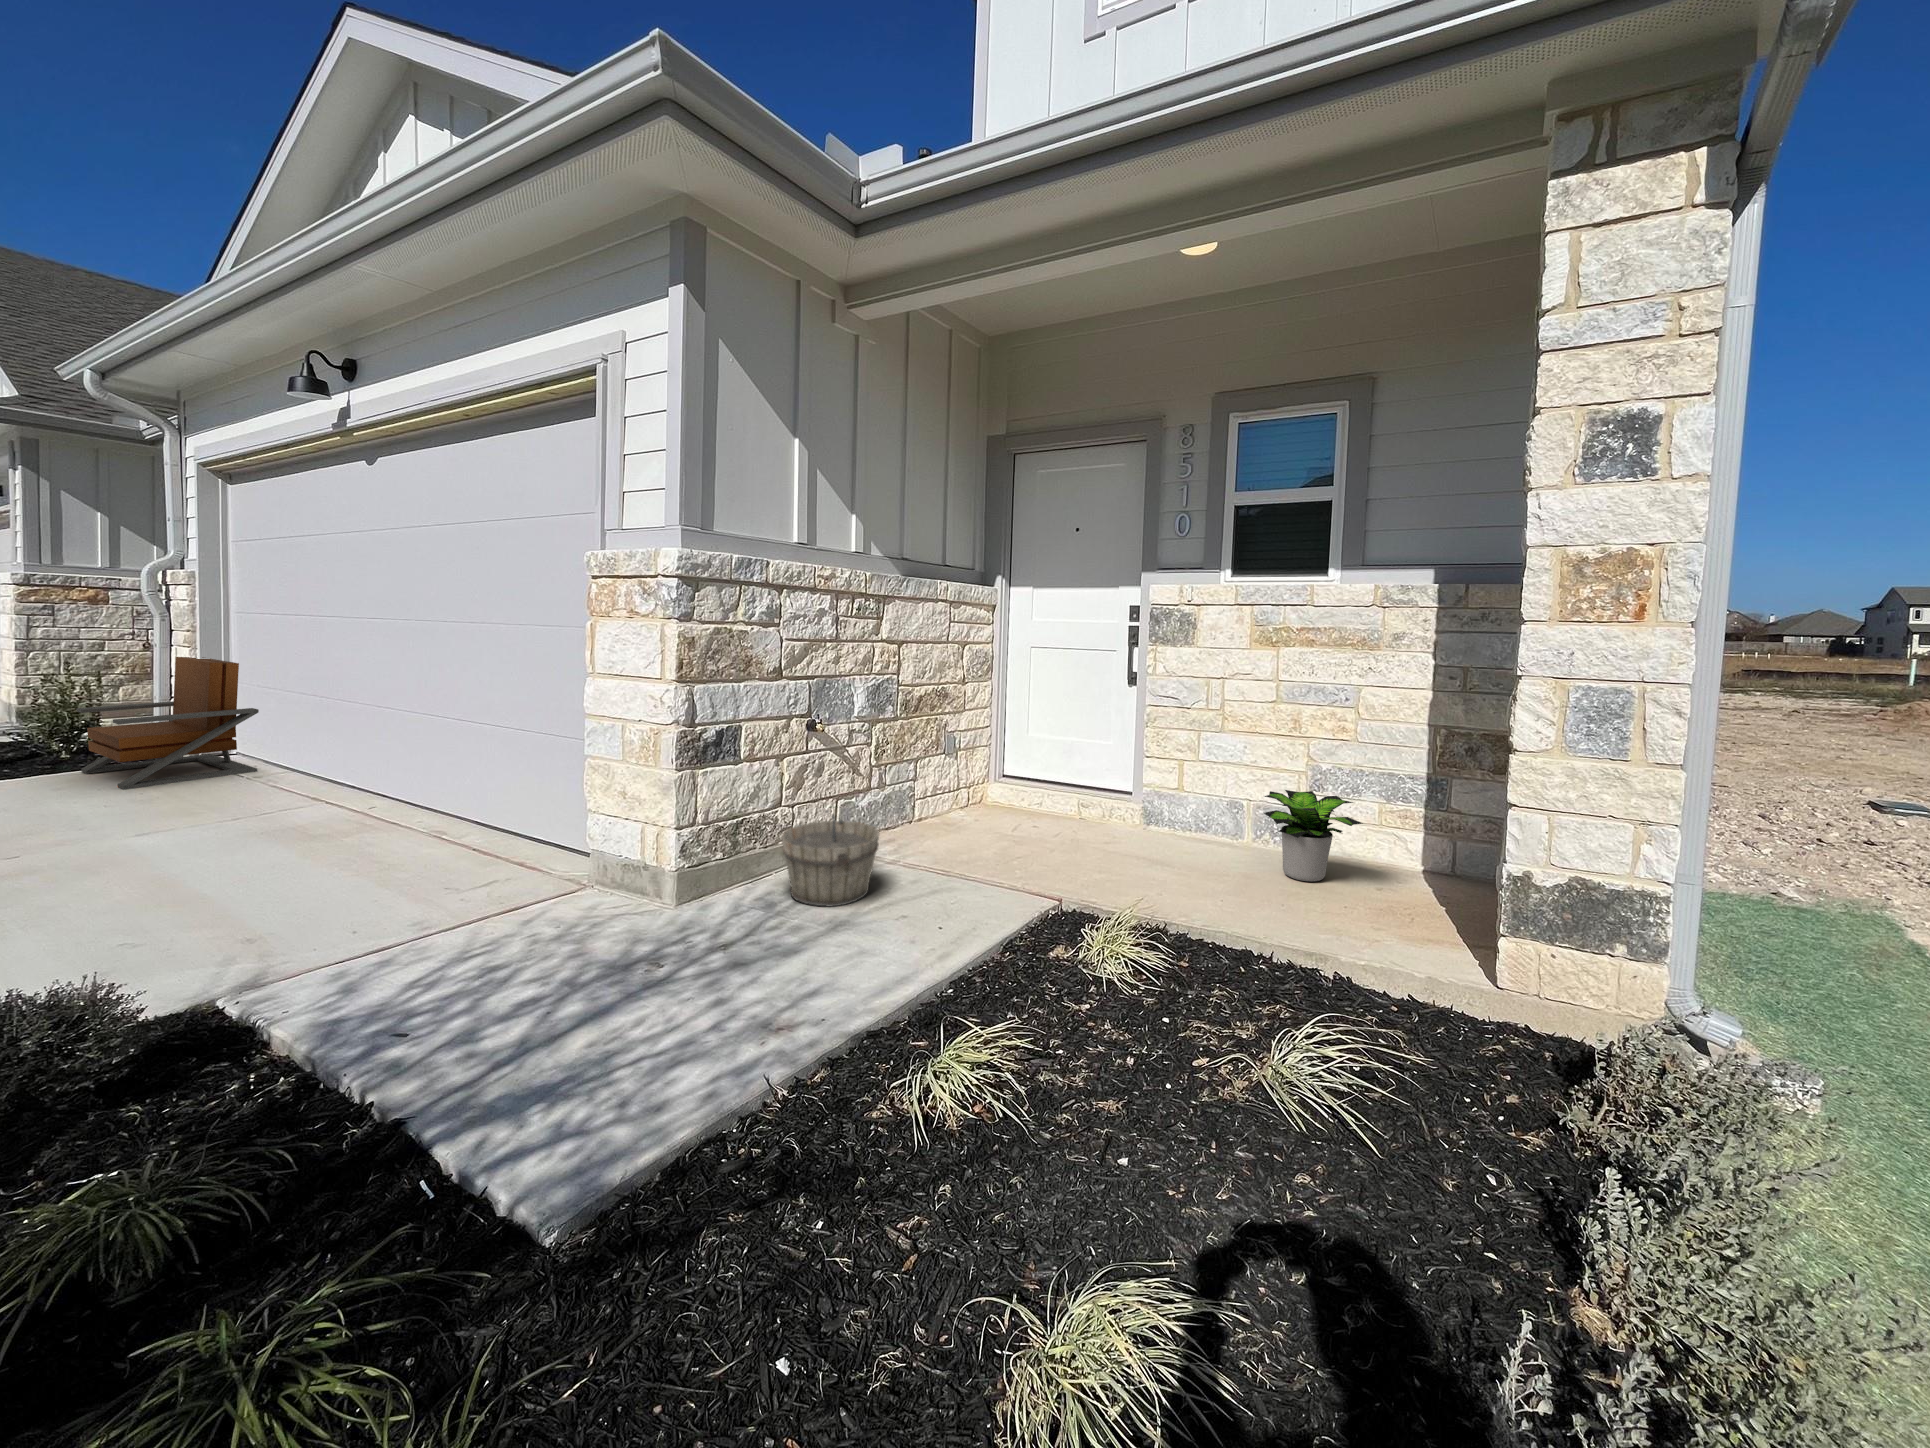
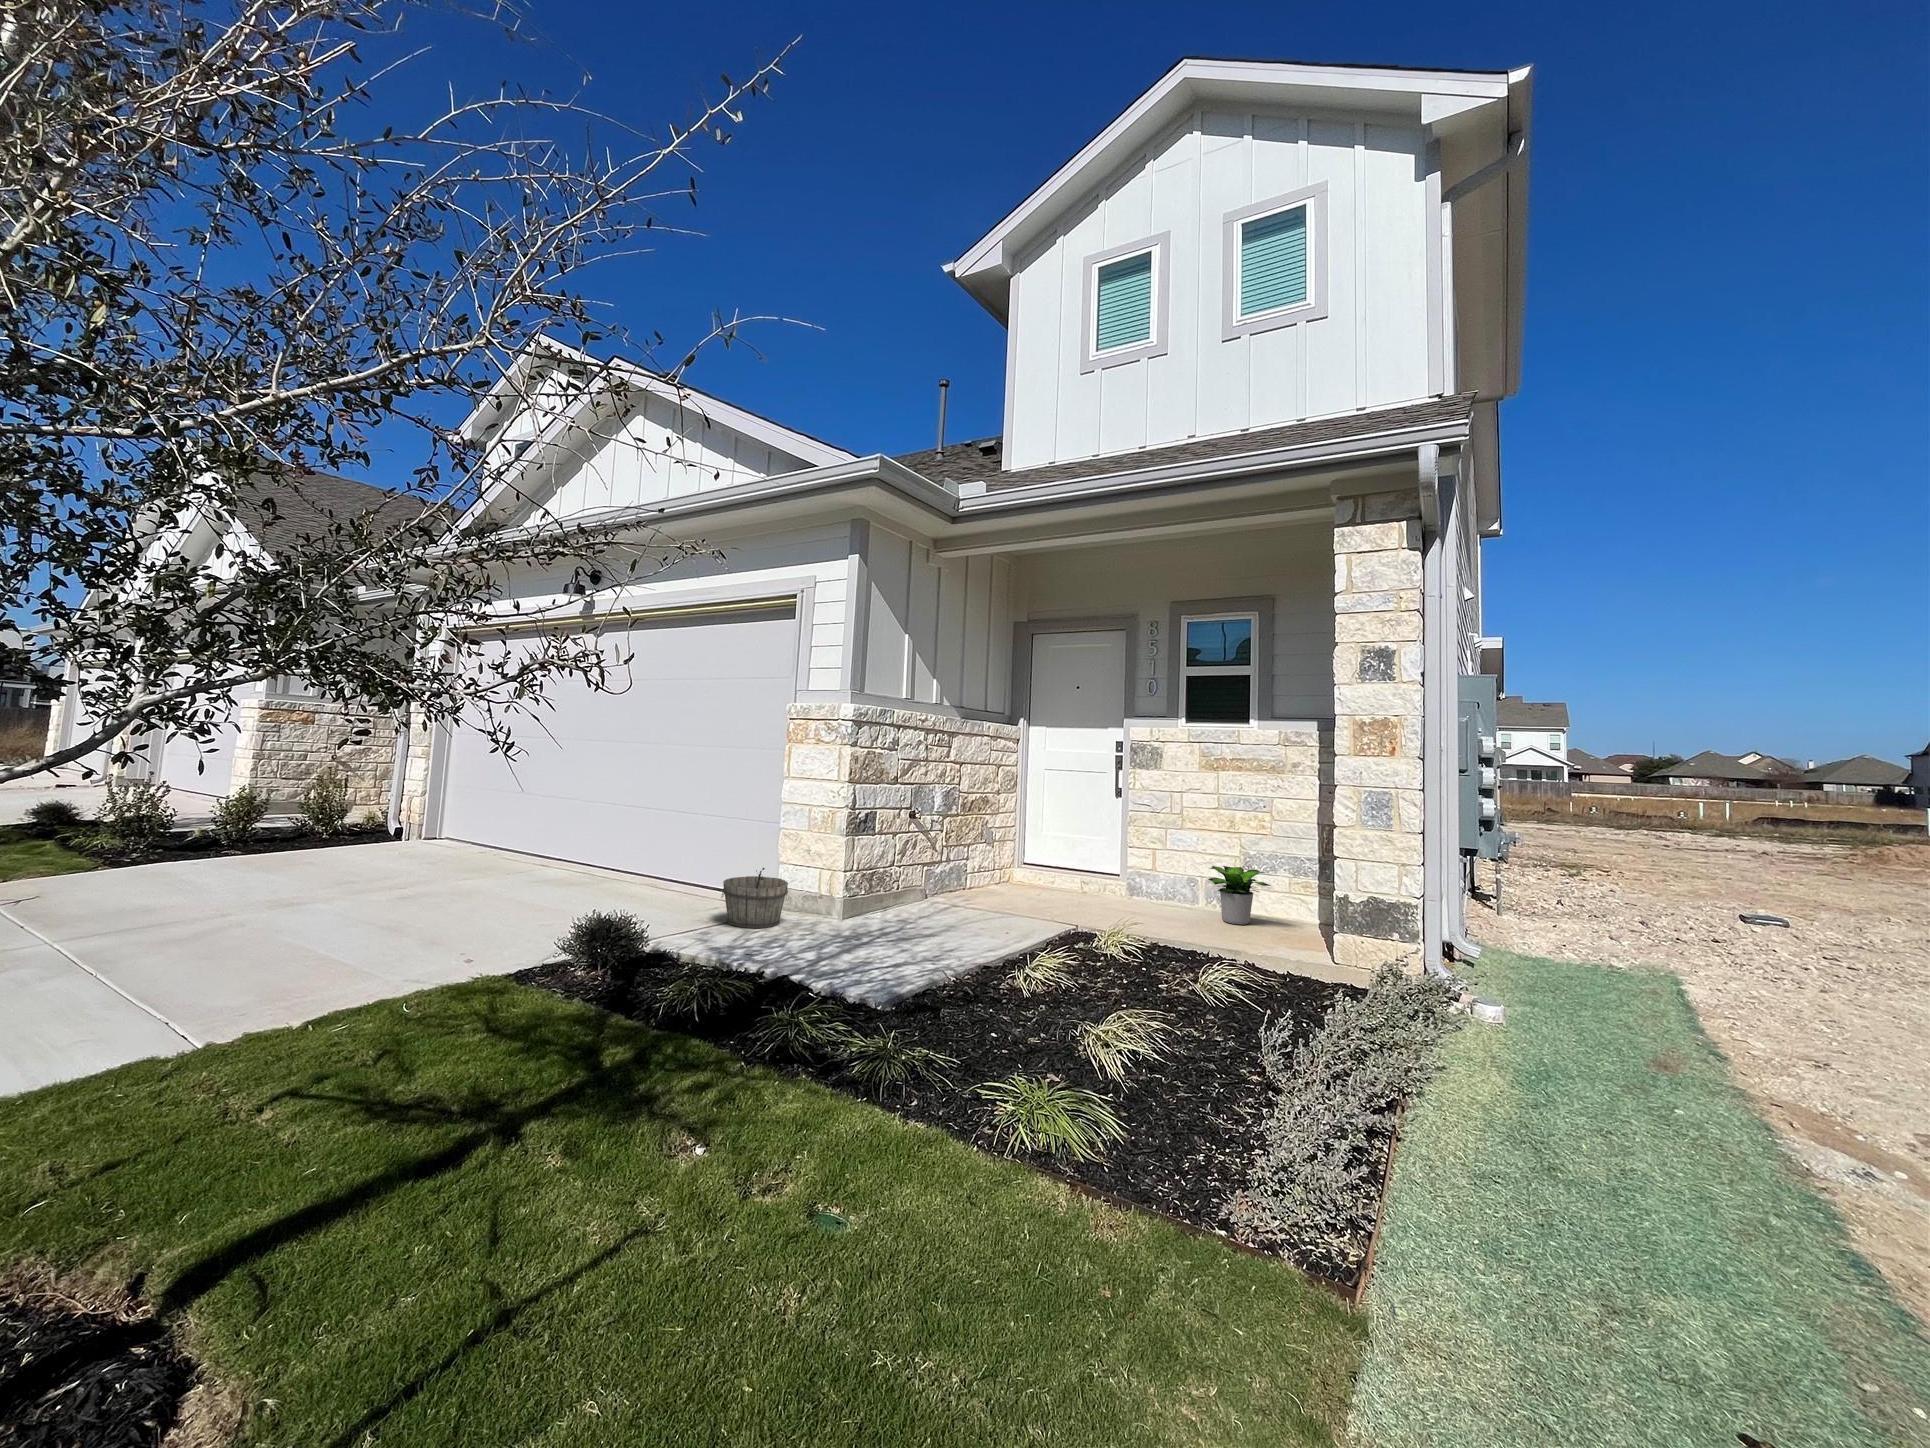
lounge chair: present [76,657,259,790] -> none [368,765,489,856]
wooden bucket: present [782,810,880,906] -> present [721,868,788,928]

